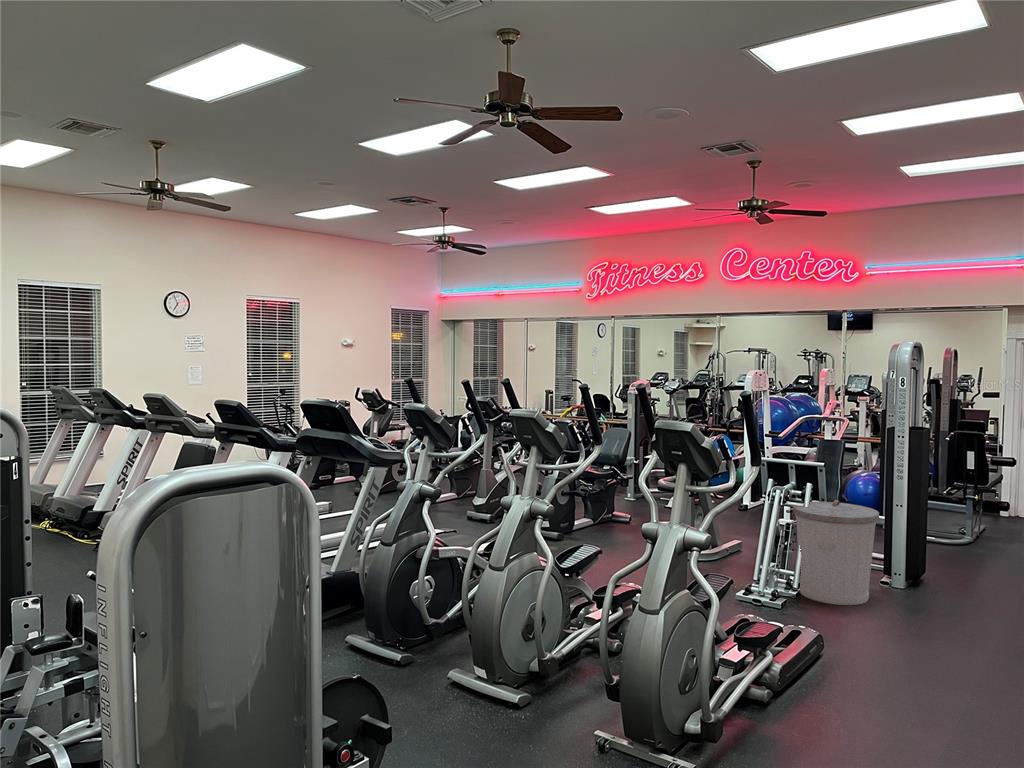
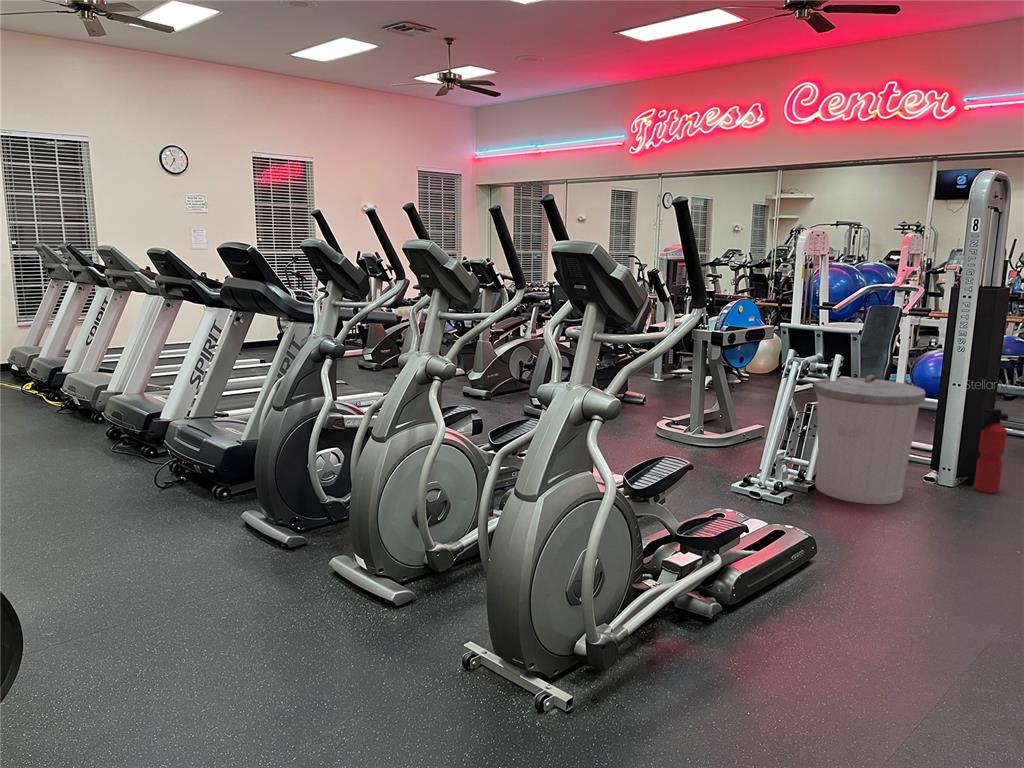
fire extinguisher: none [919,524,939,592] -> present [974,409,1008,493]

